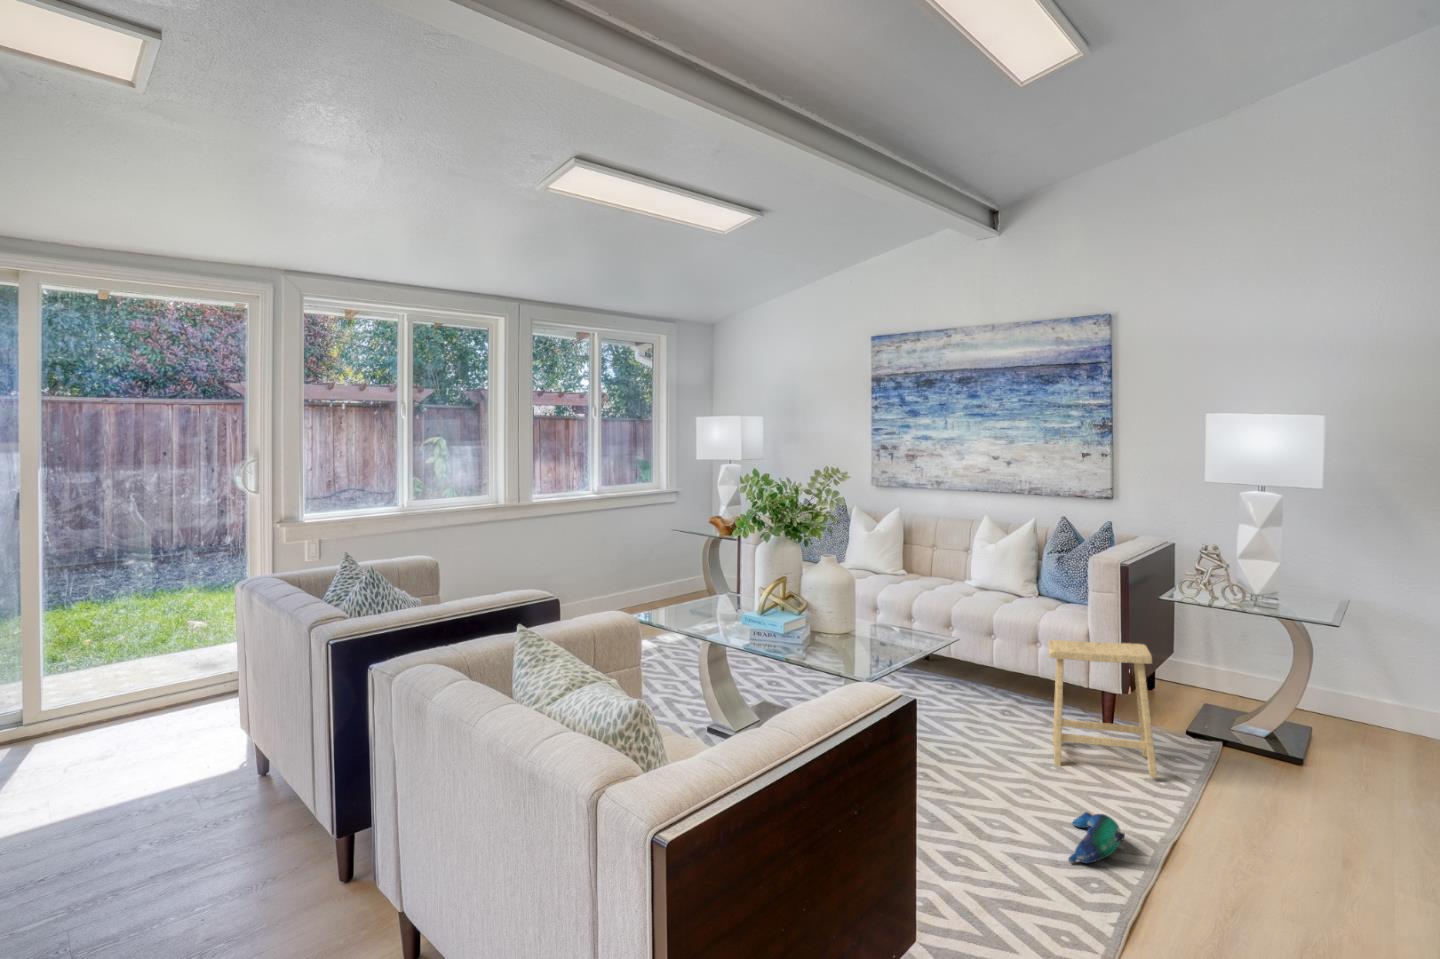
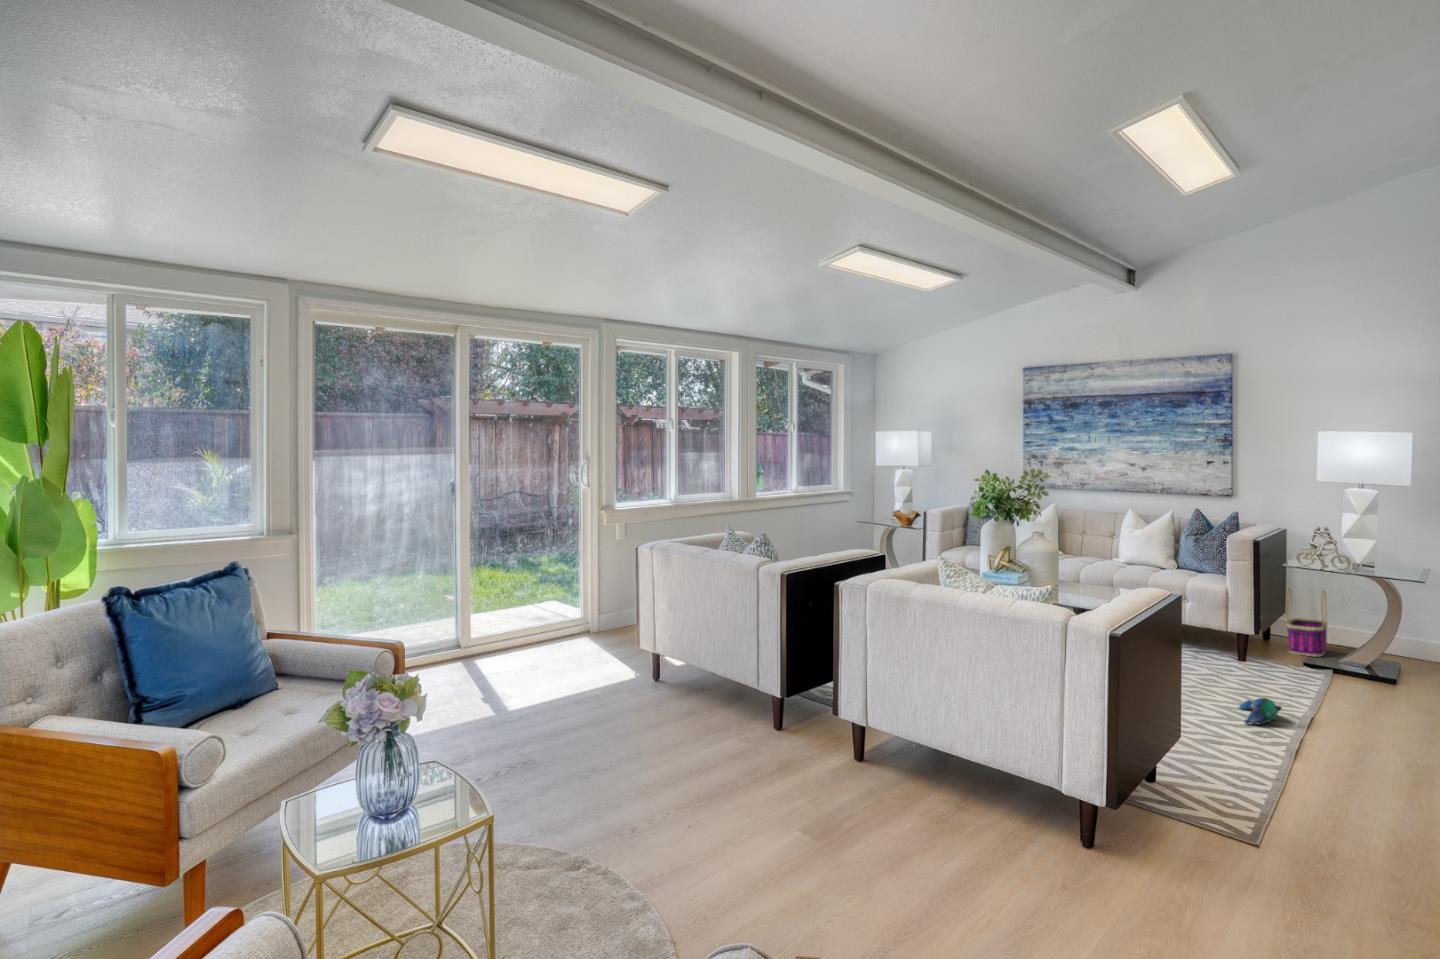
basket: none [1169,621,1222,717] -> present [1286,588,1328,657]
footstool: present [1048,640,1158,778] -> none [1203,594,1291,687]

